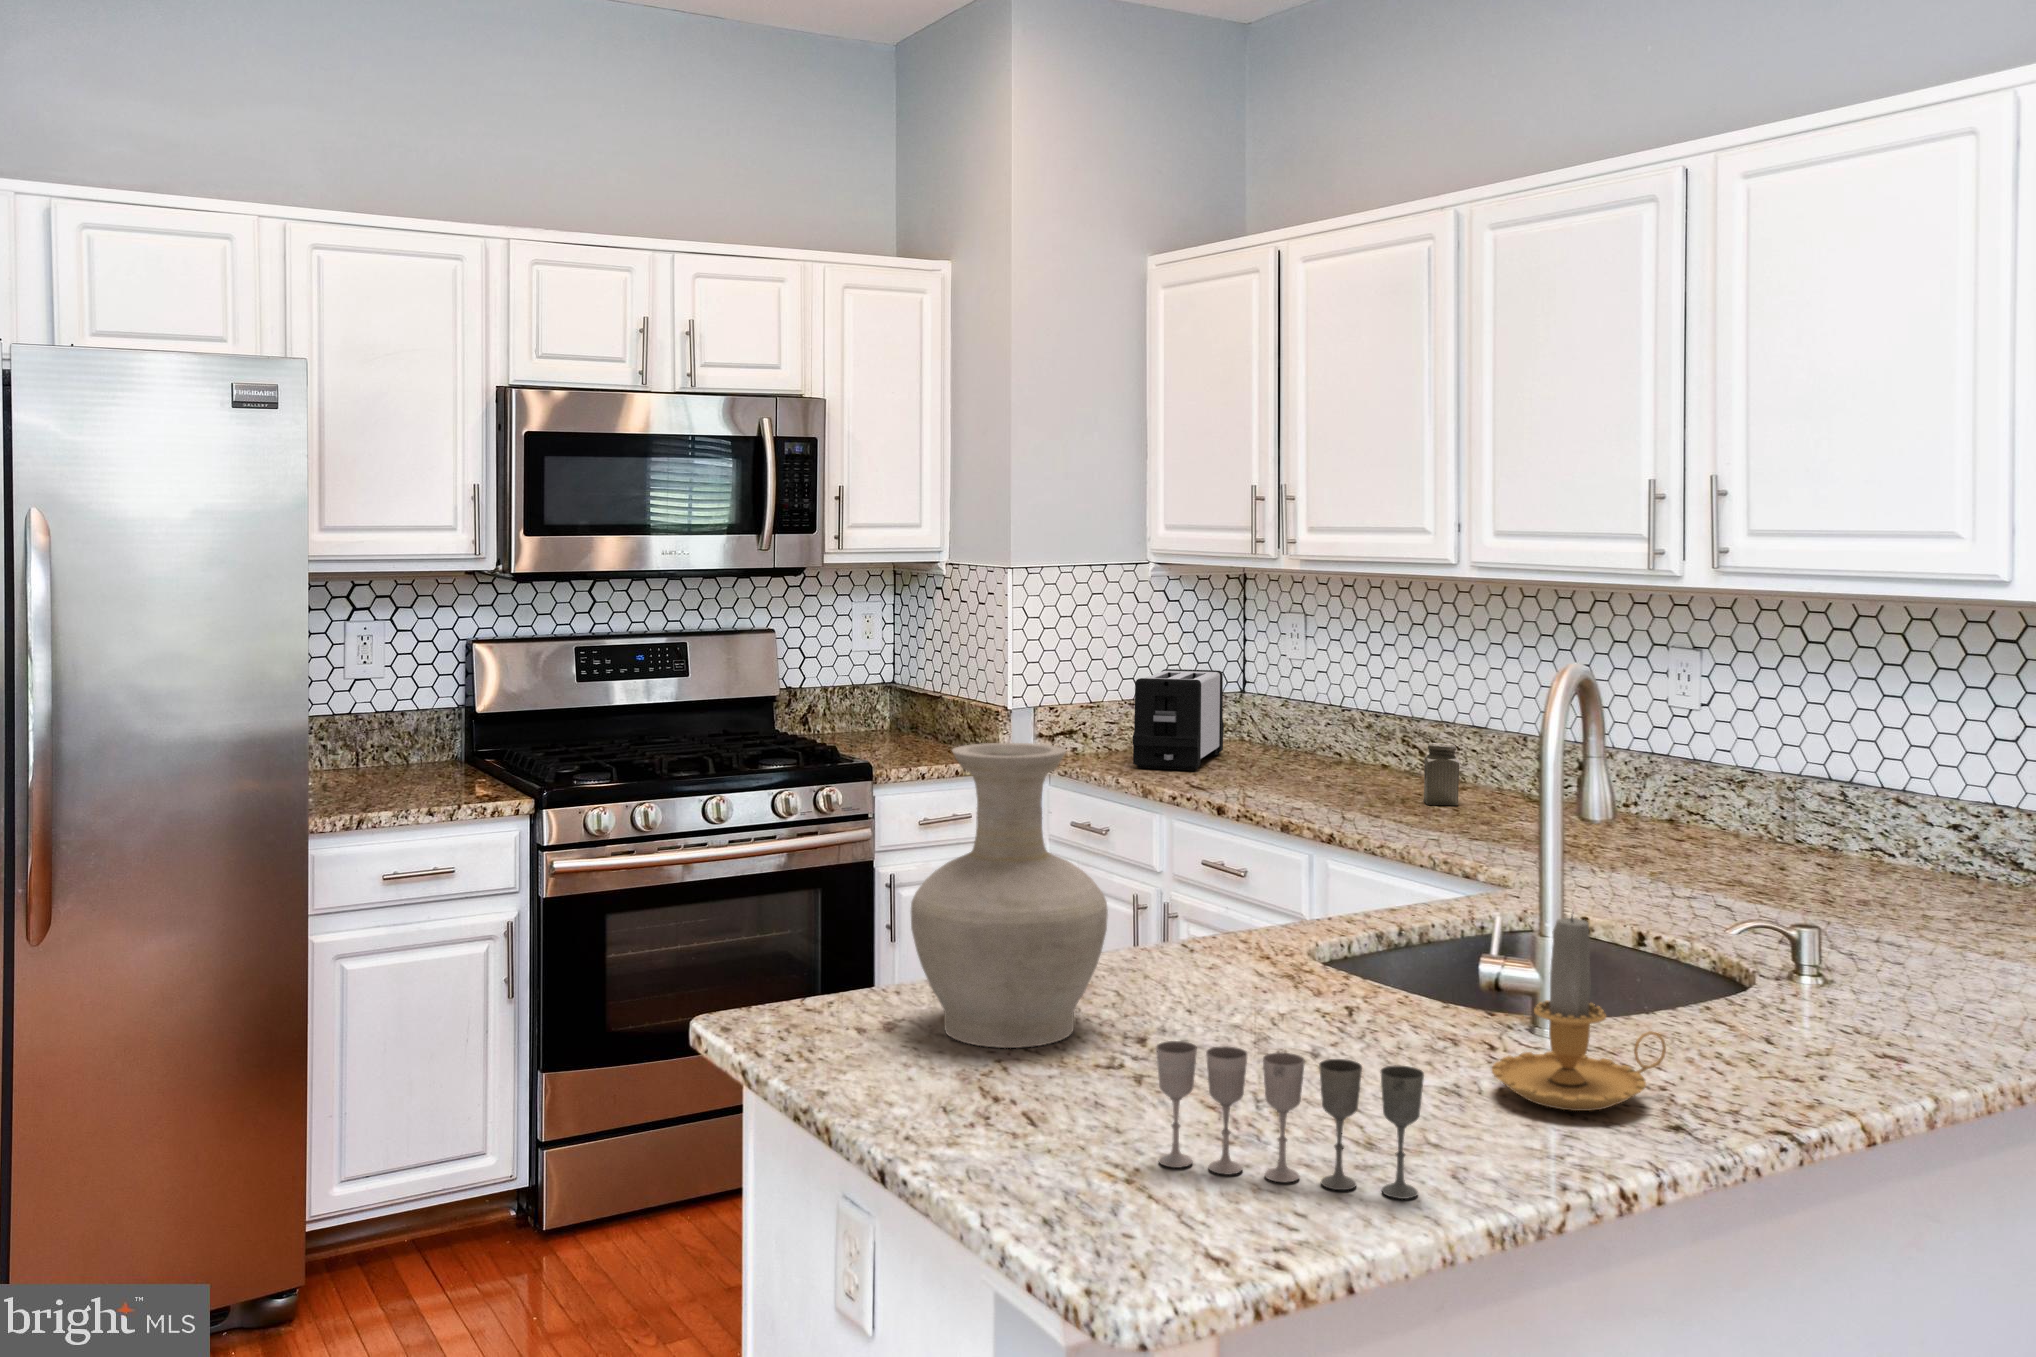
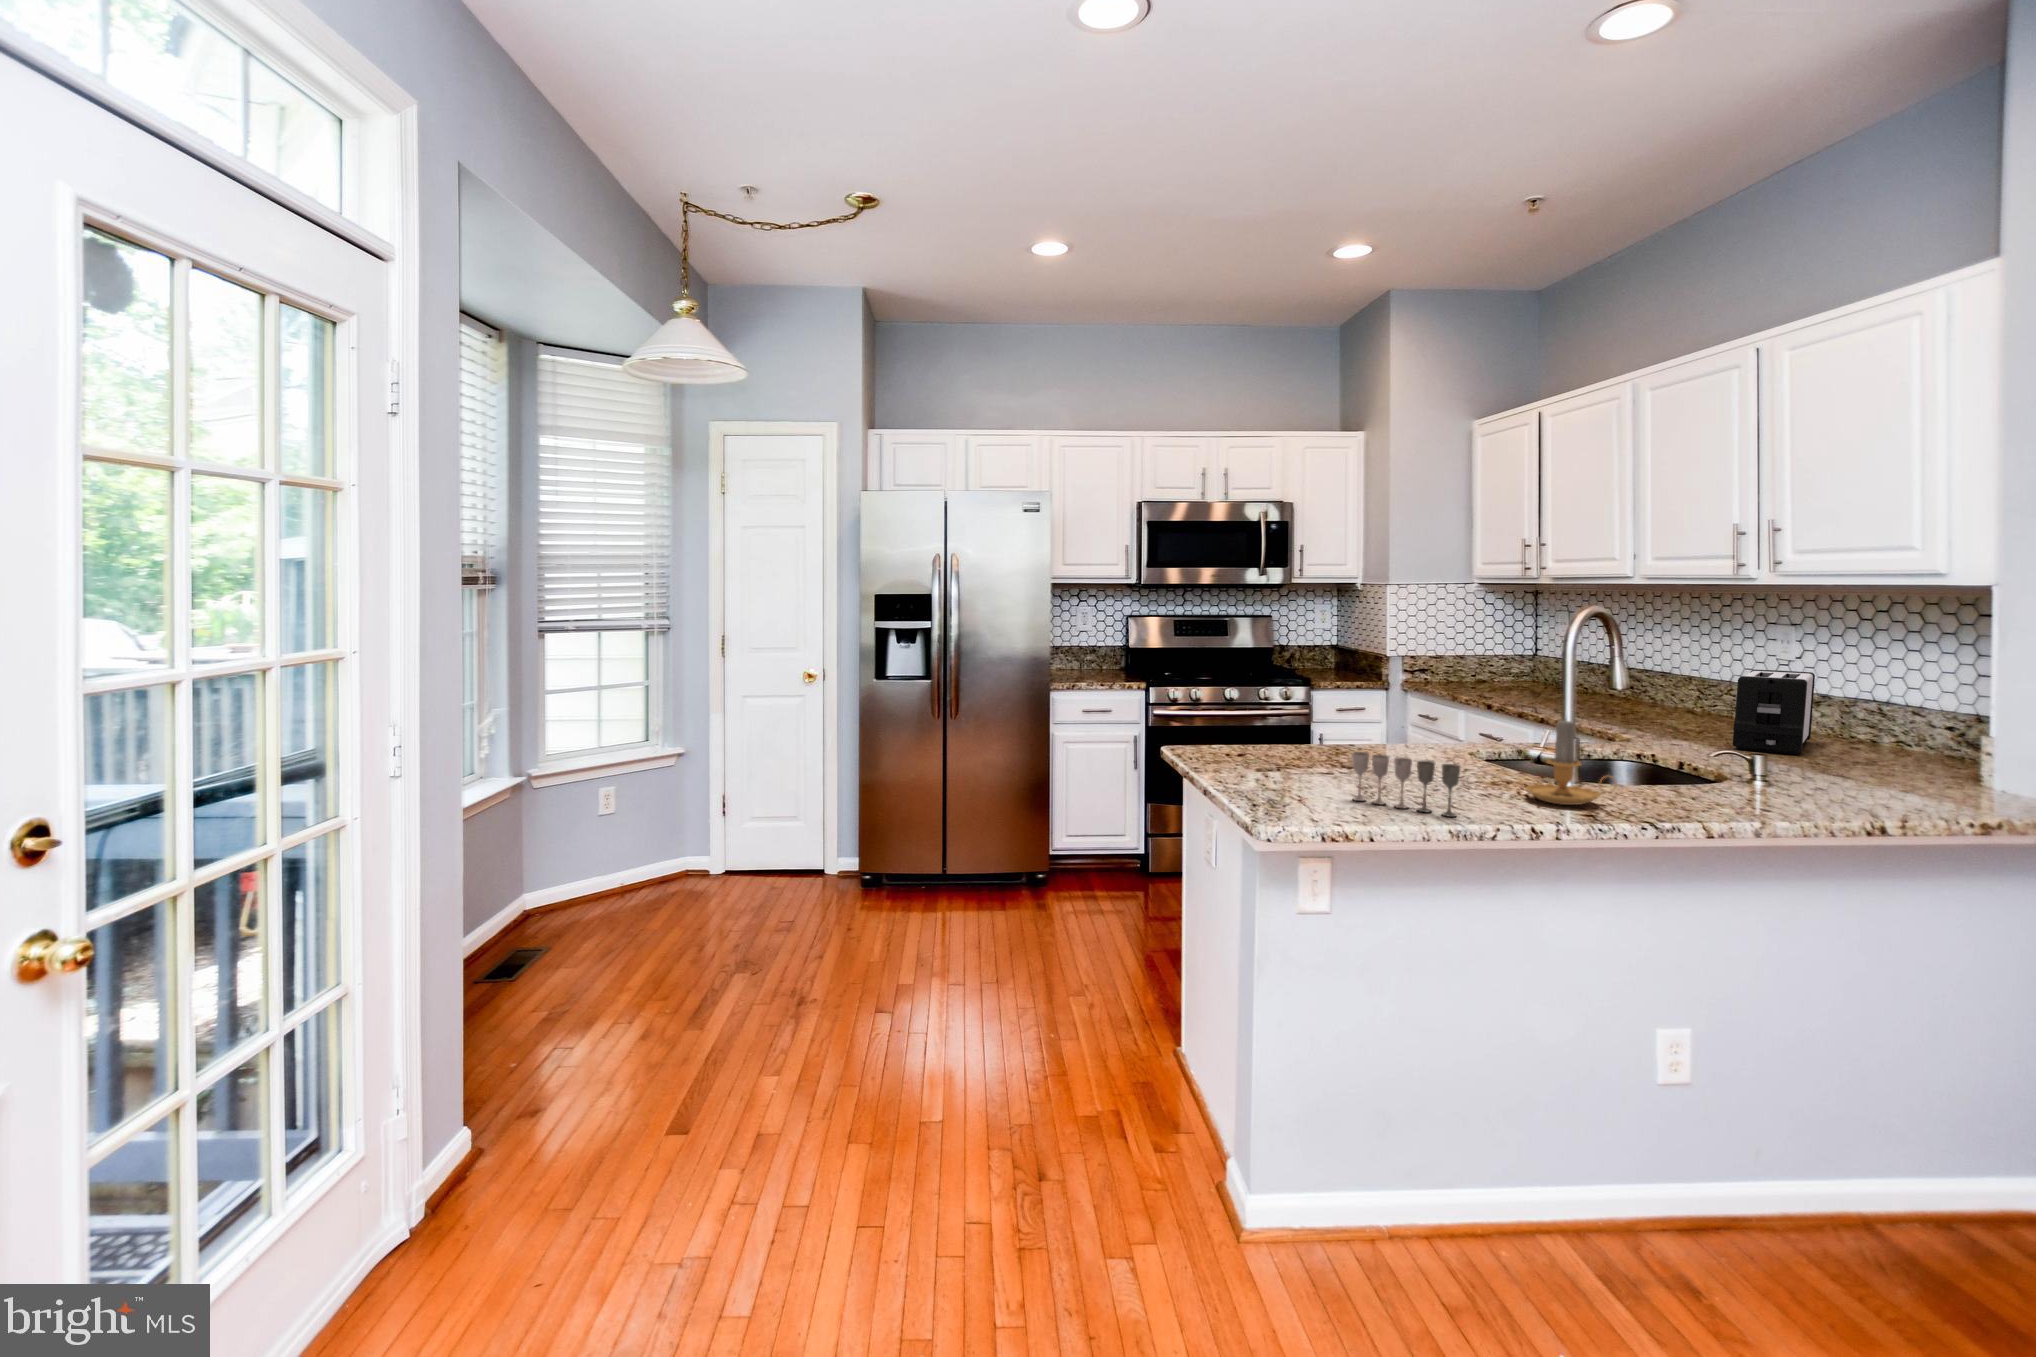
toaster: present [1133,669,1224,770] -> present [1733,670,1815,755]
vase: present [911,743,1108,1048] -> none [1276,644,1363,769]
salt shaker: present [1424,743,1459,805] -> none [1619,678,1641,712]

